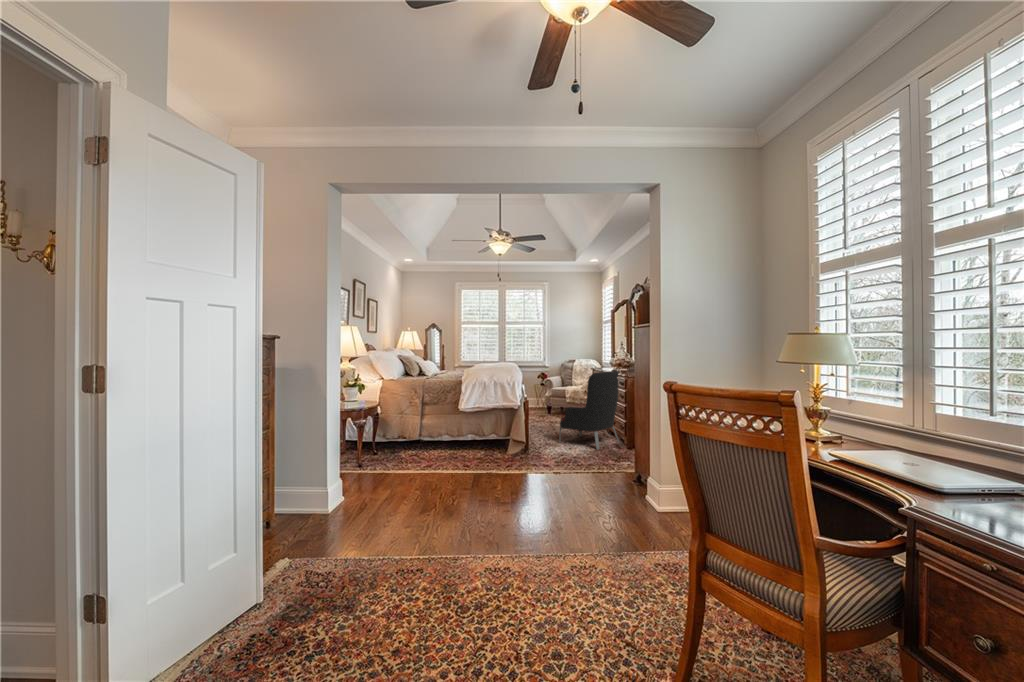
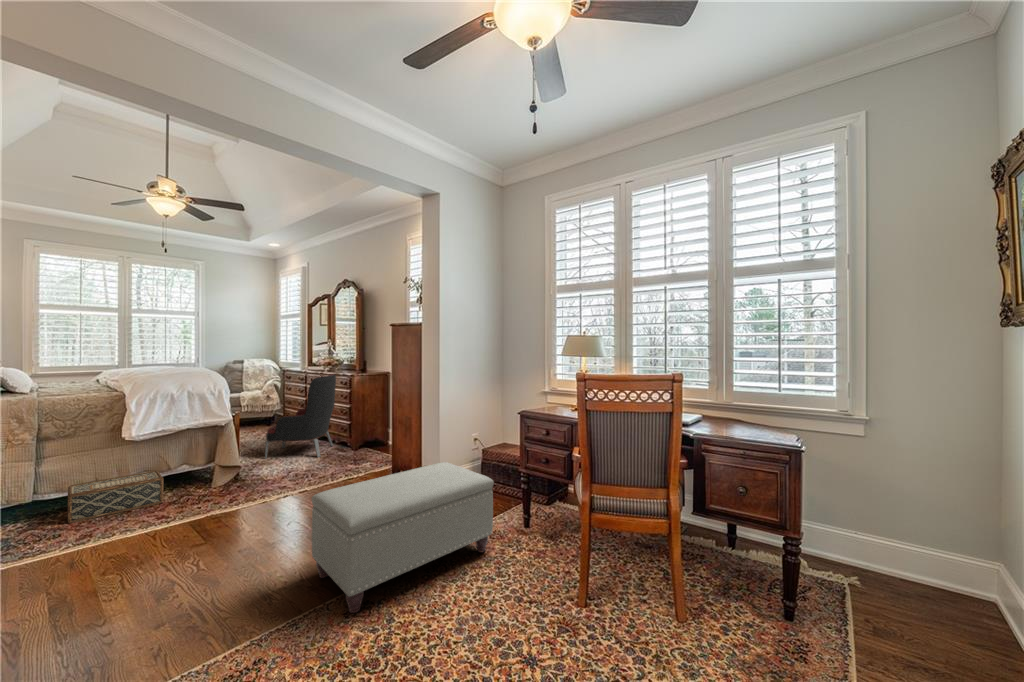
woven basket: none [431,436,479,459] -> present [68,470,163,523]
ottoman: none [482,466,653,578] -> present [312,462,494,613]

